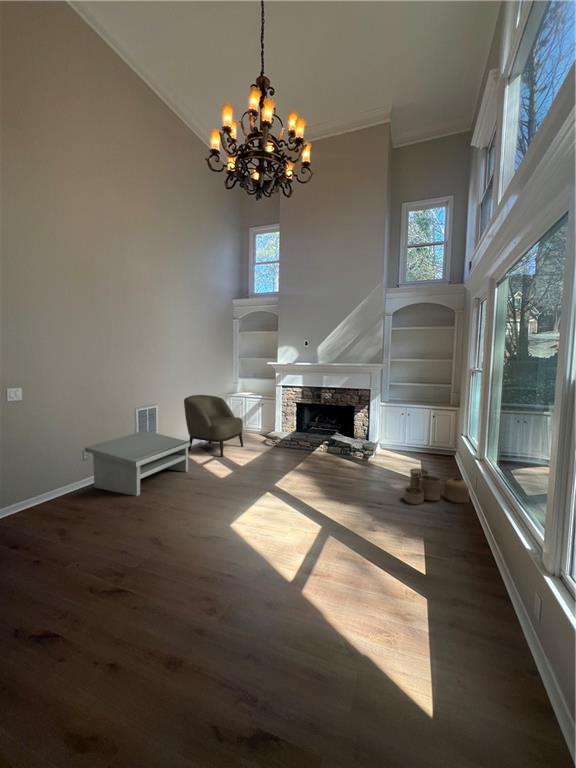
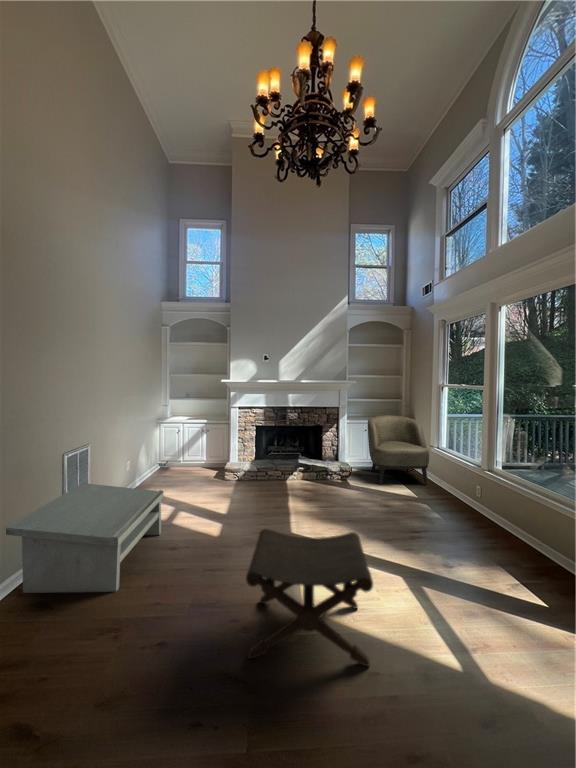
armchair: present [184,395,243,457] -> present [368,415,429,485]
woven basket: present [404,467,469,504] -> none [423,485,485,528]
footstool: none [169,468,270,563] -> present [246,529,373,666]

